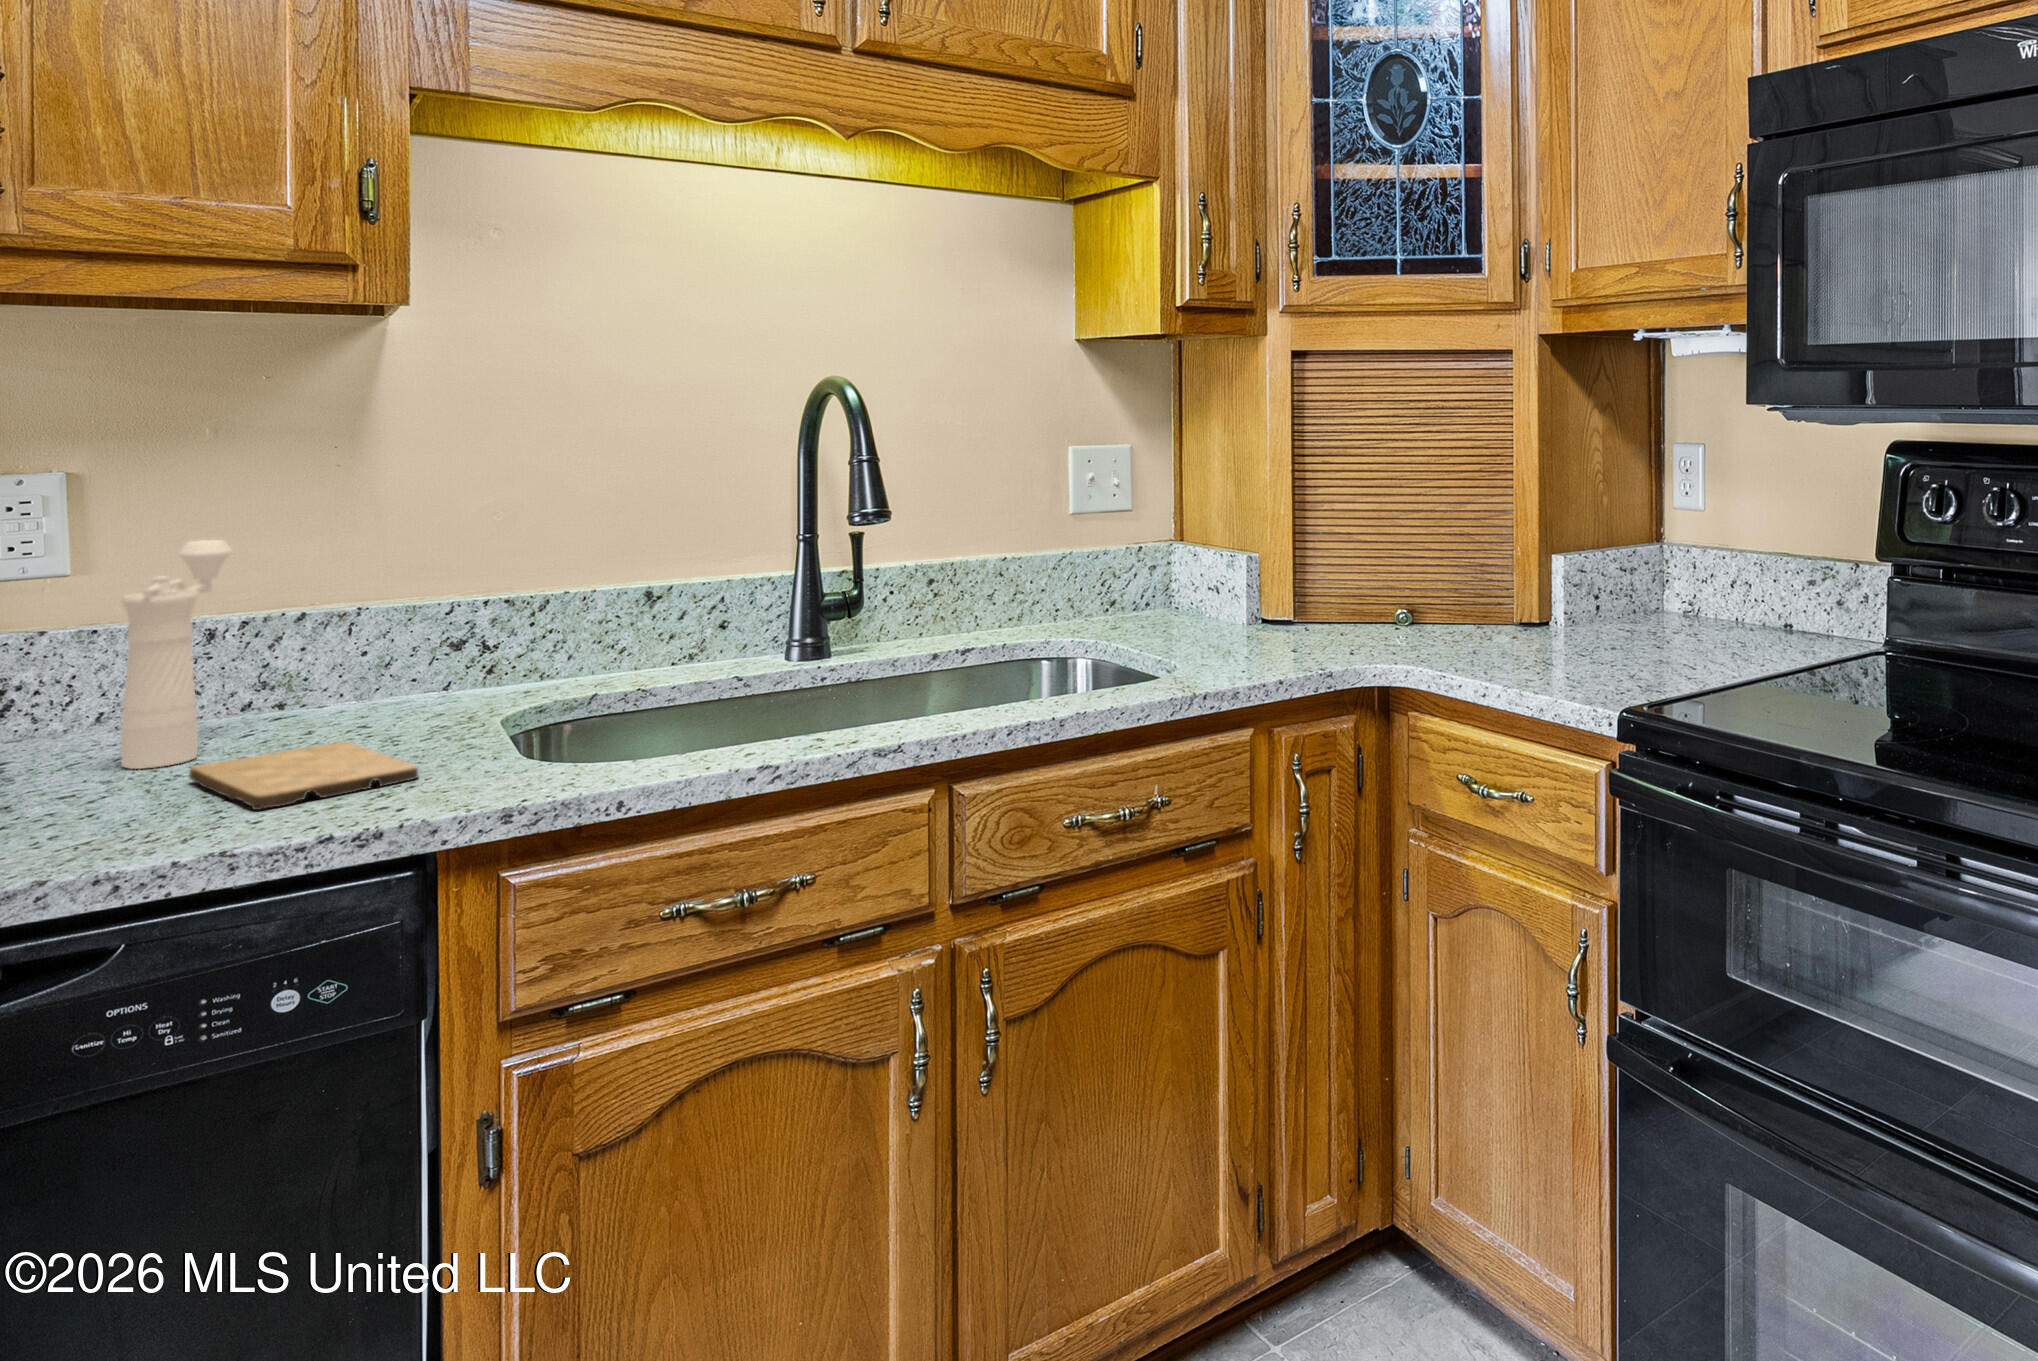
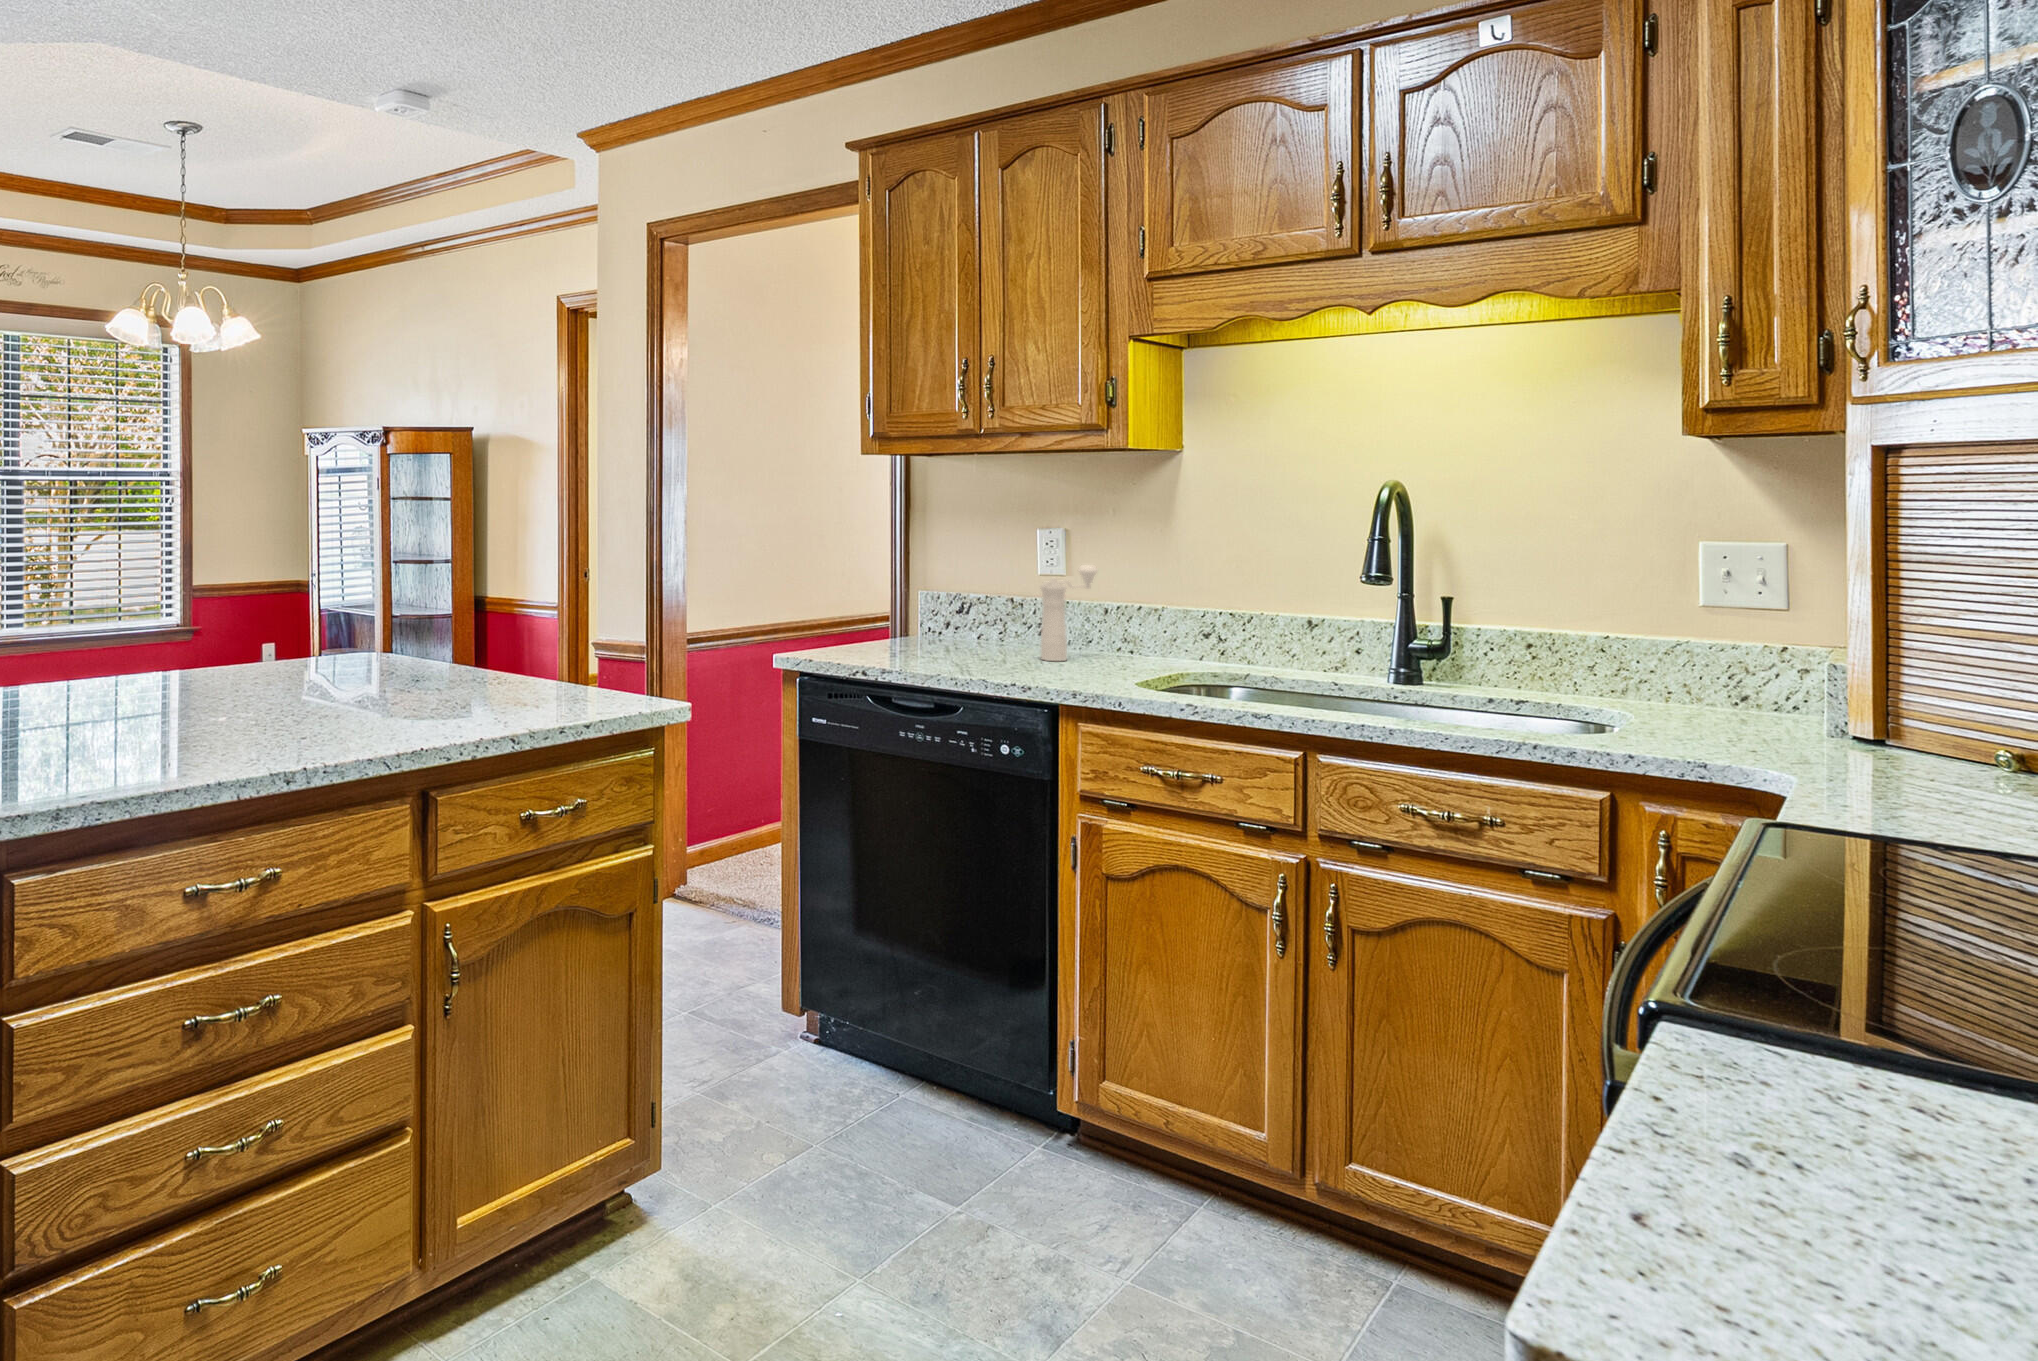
cutting board: present [189,742,418,810] -> none [1023,660,1099,680]

